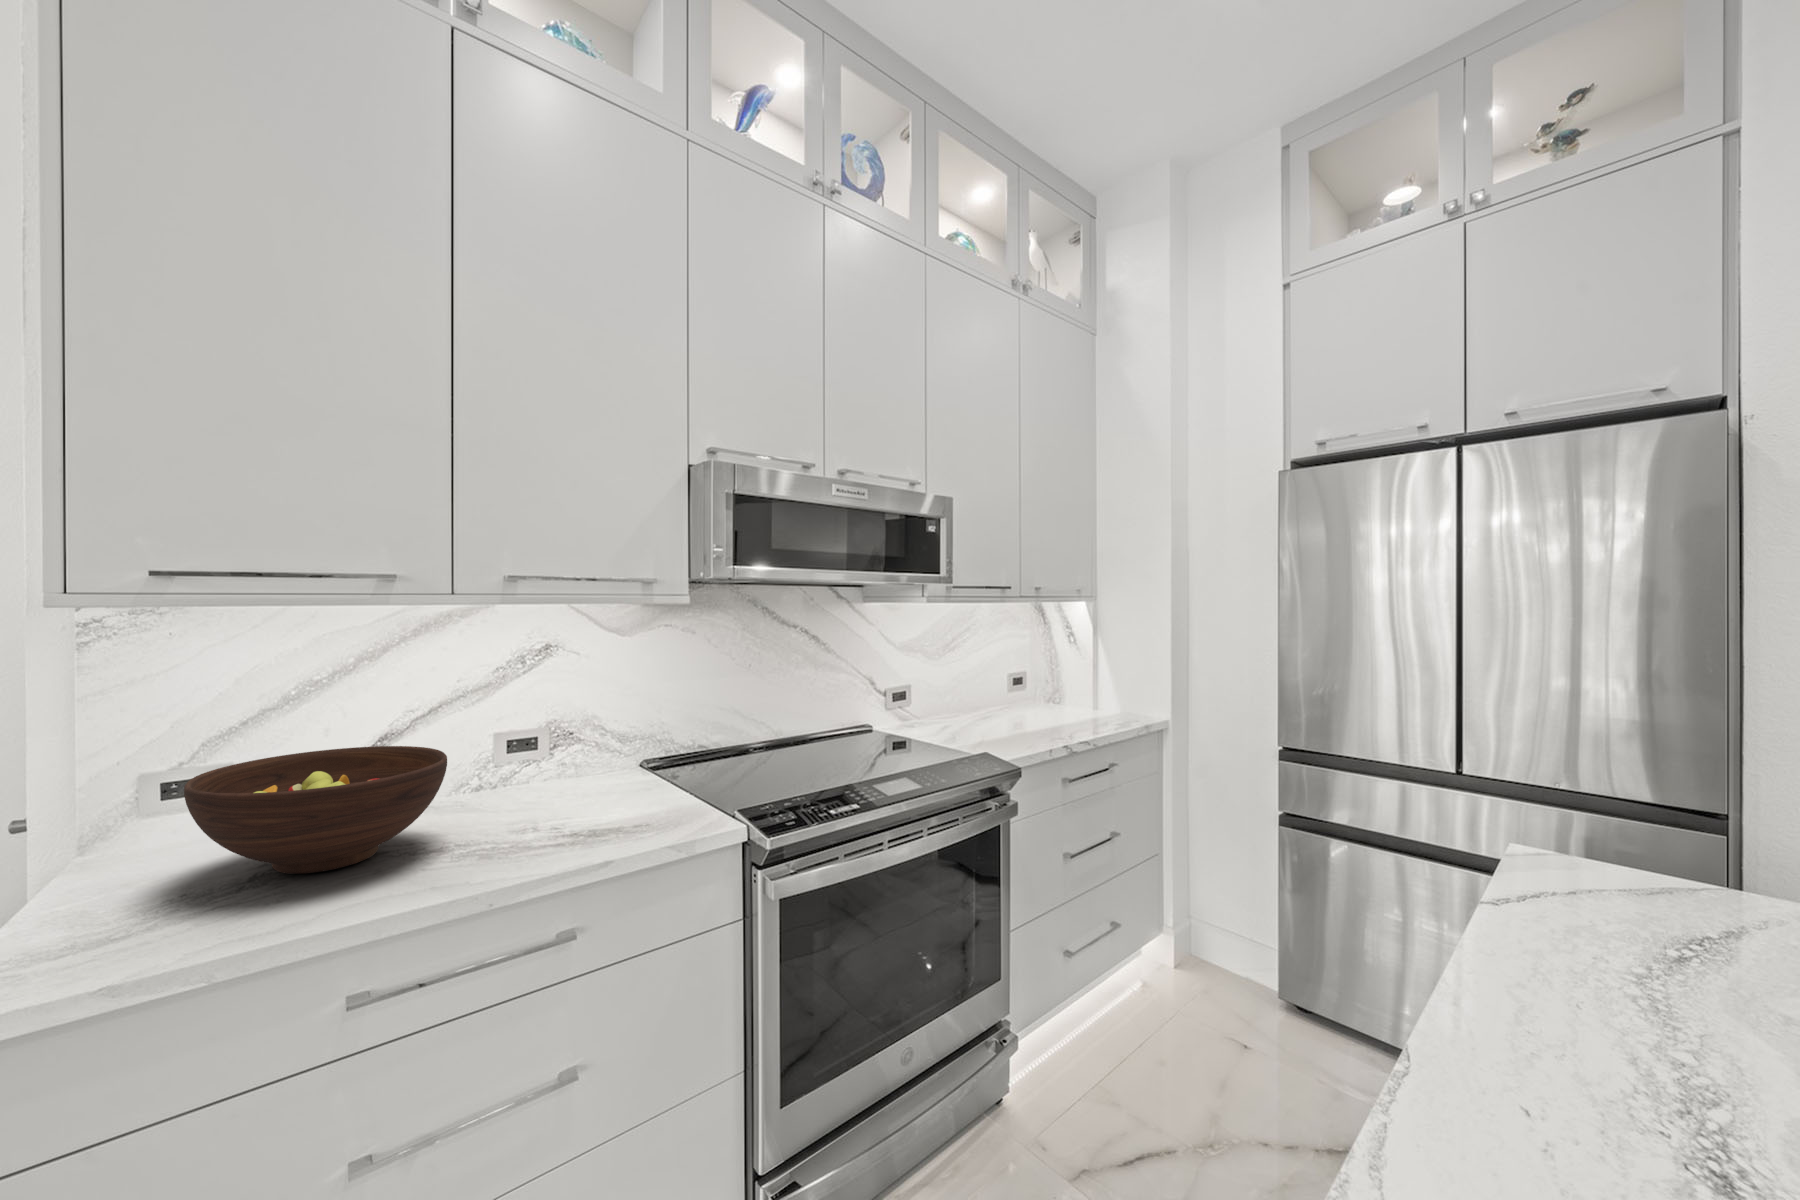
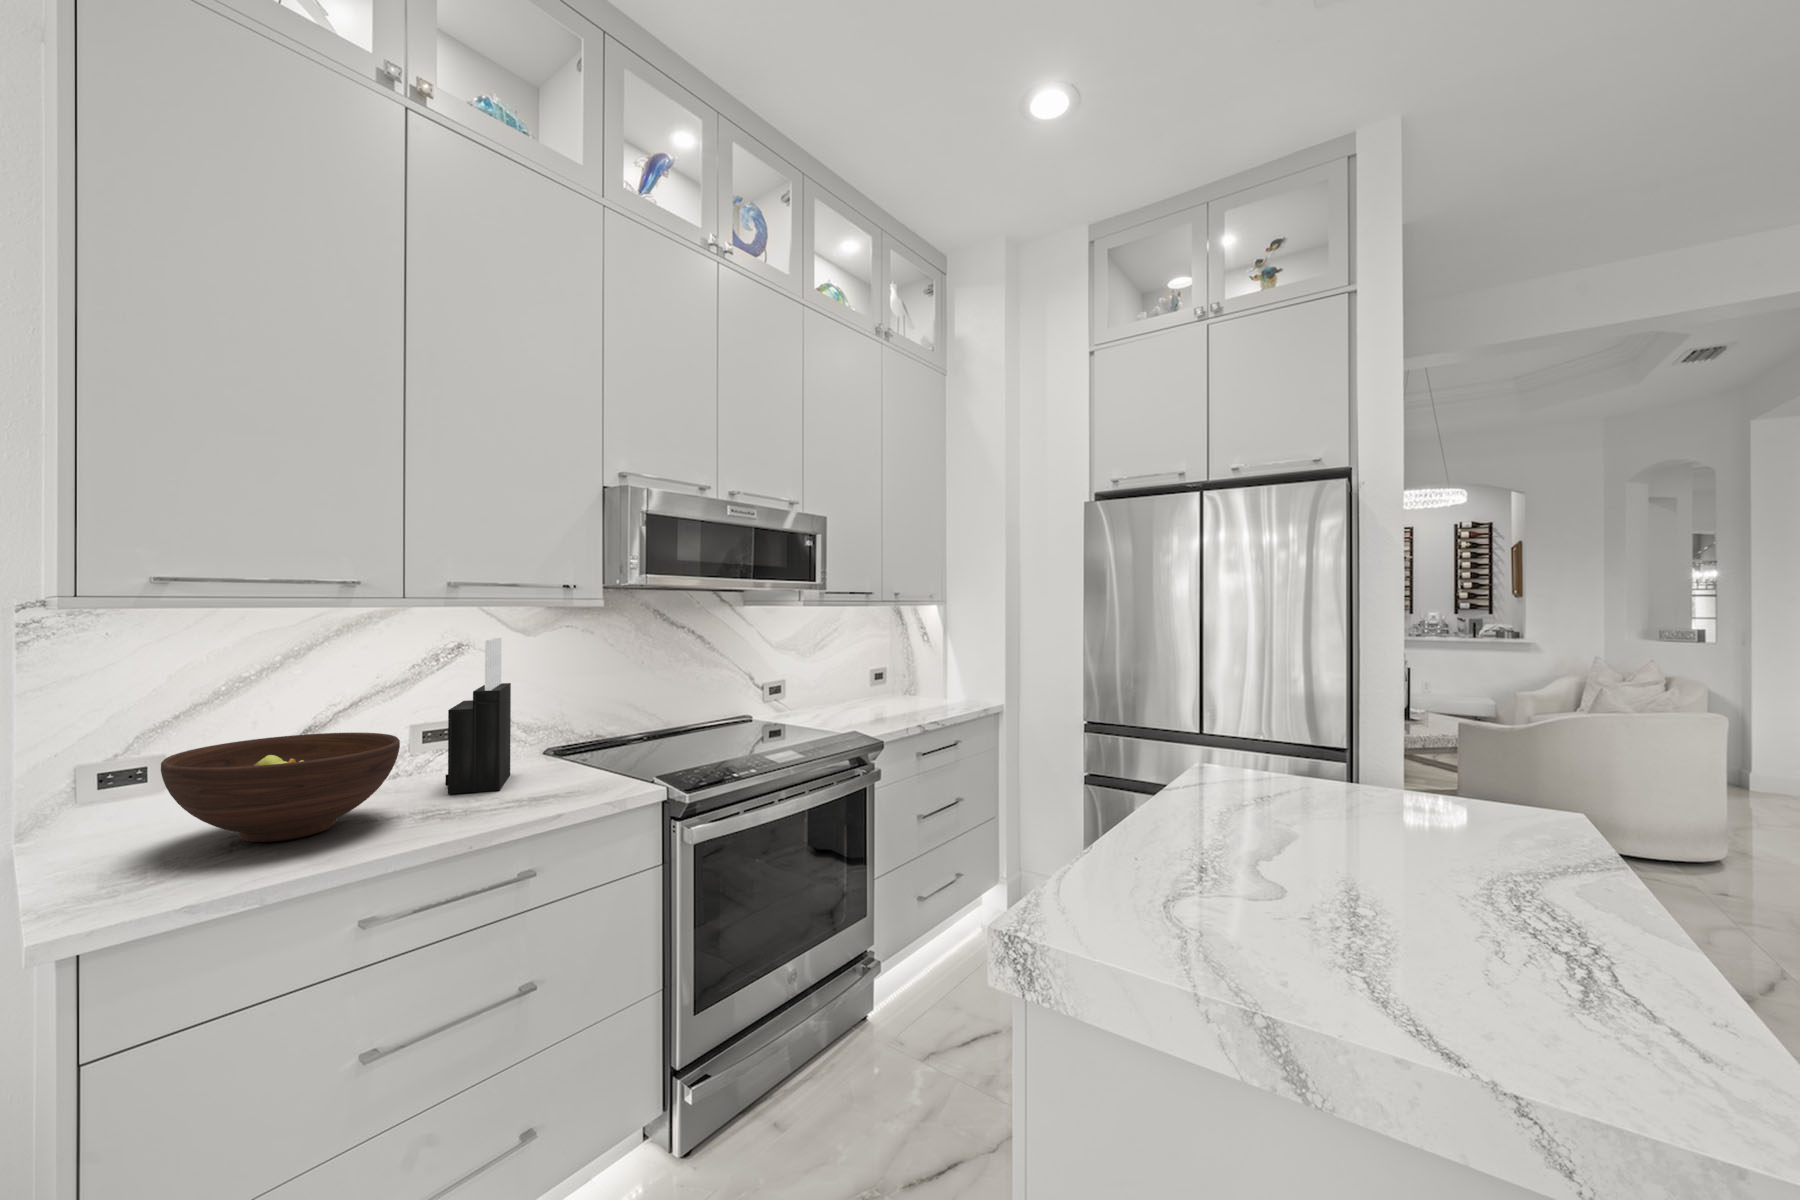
knife block: none [513,640,591,817] -> present [445,638,511,794]

